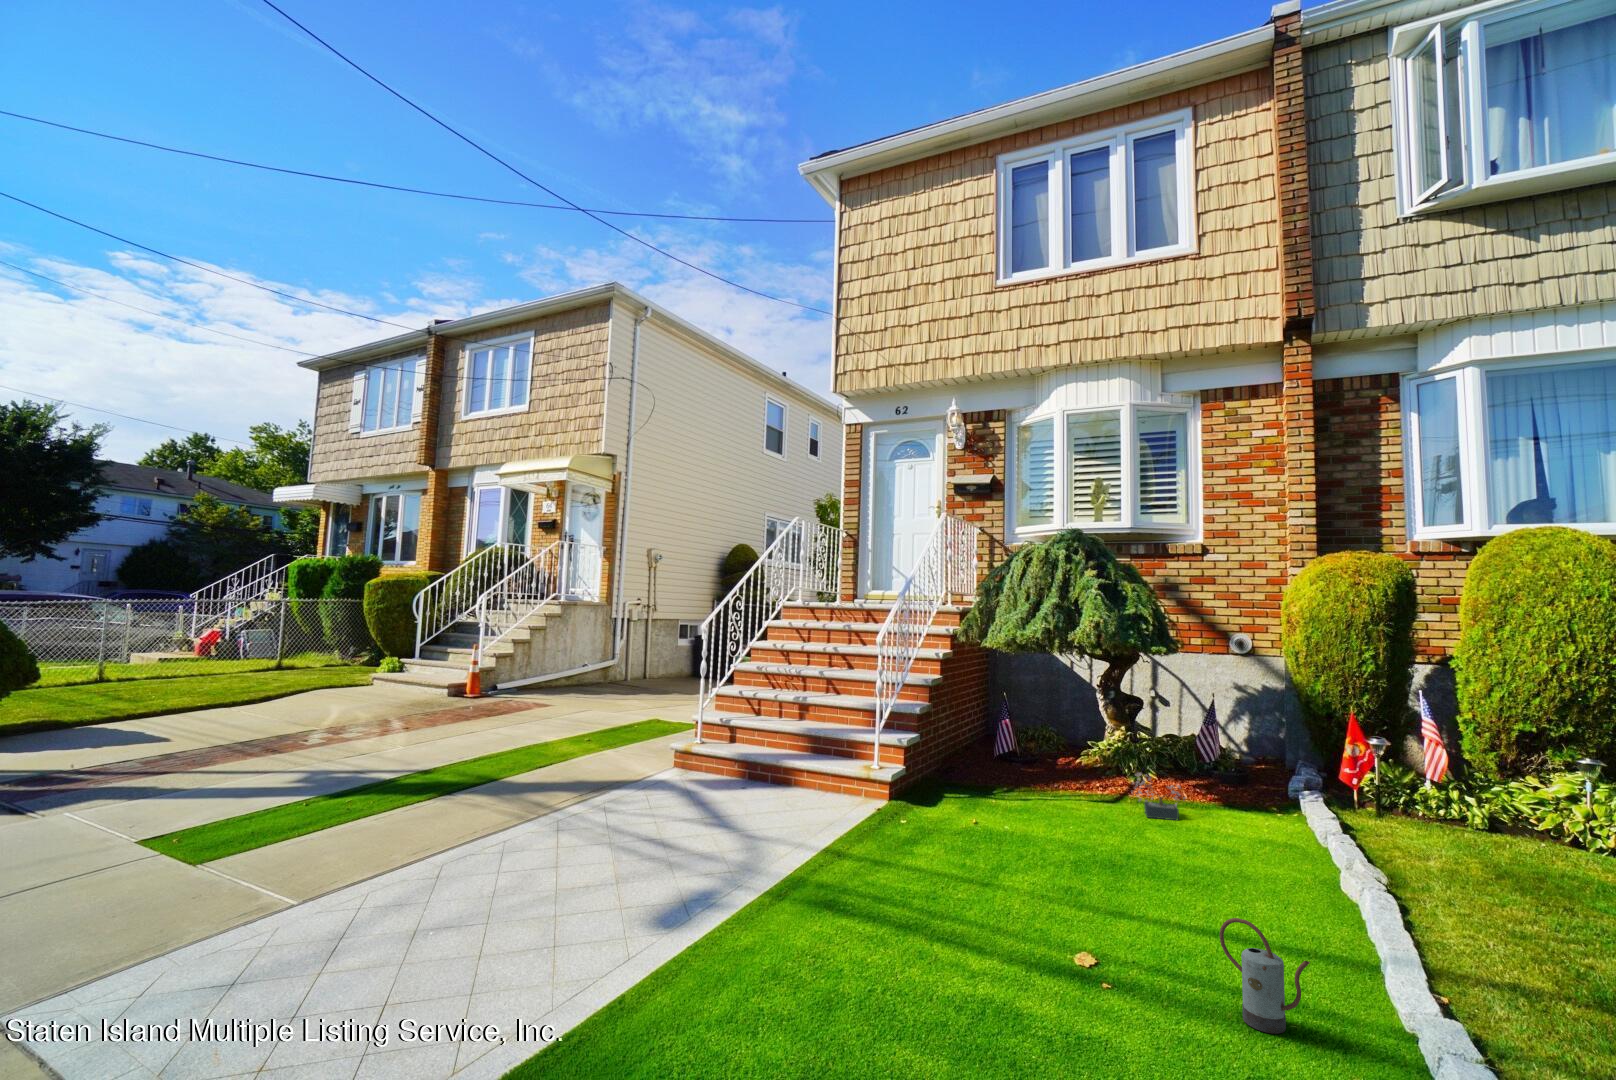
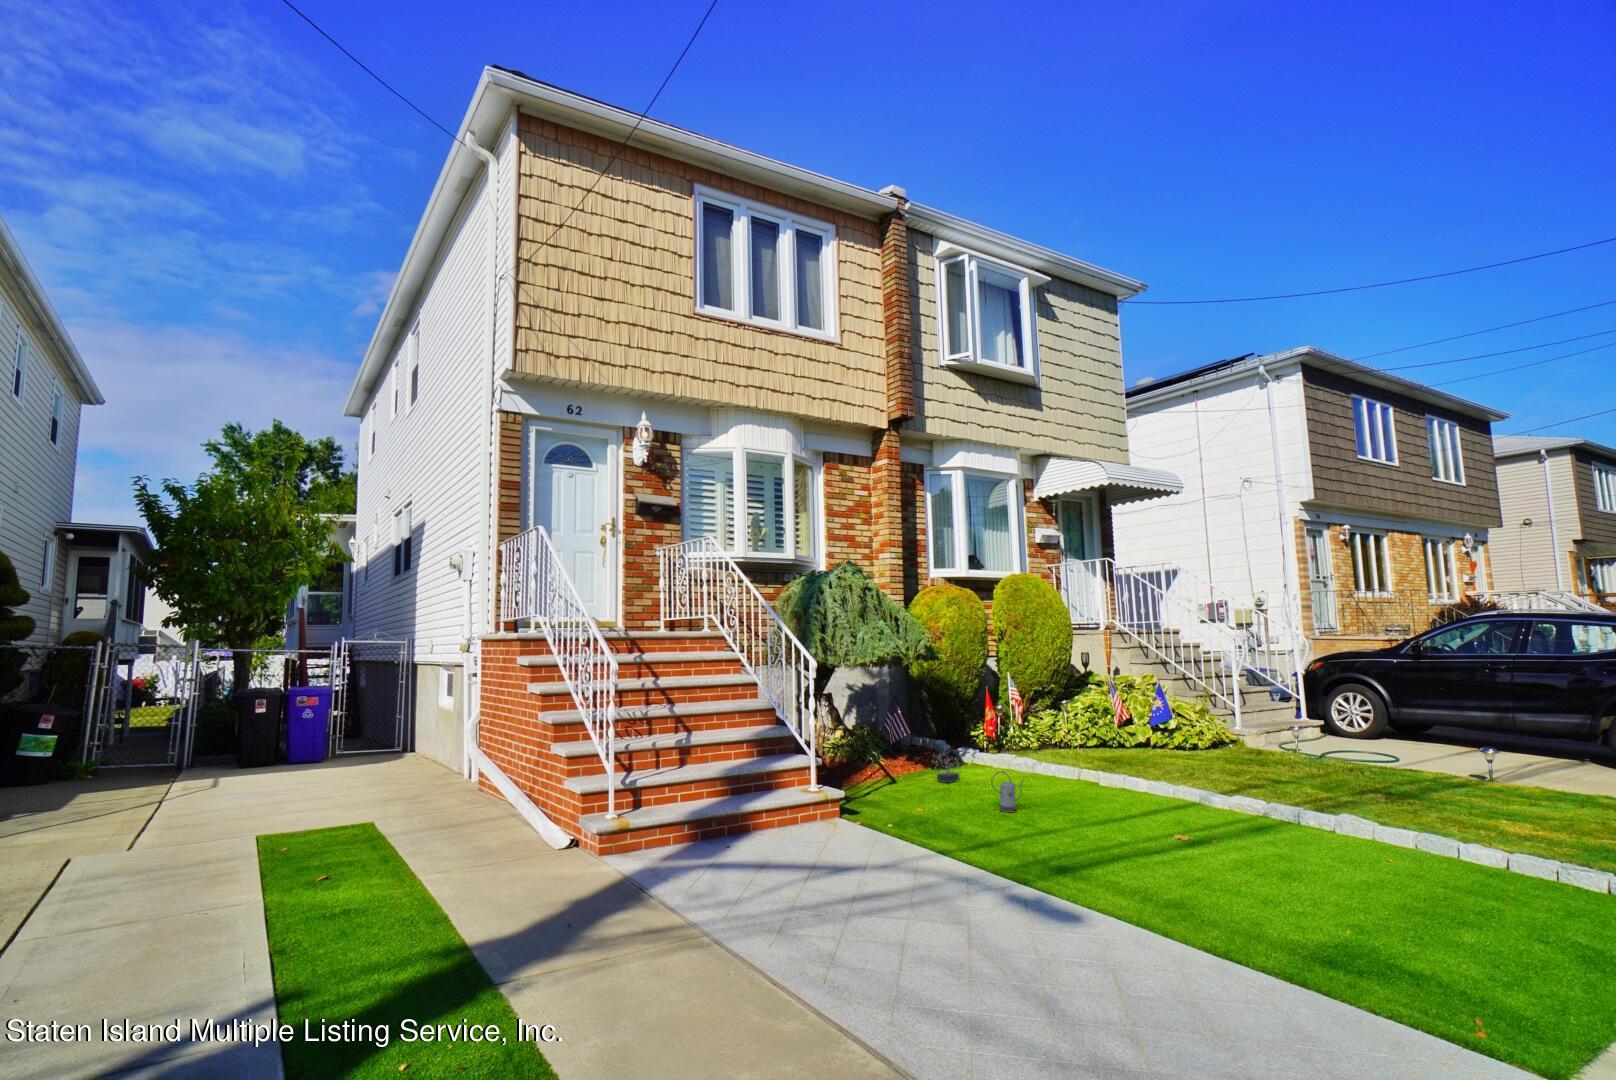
watering can: present [1220,918,1310,1034] -> present [991,772,1024,813]

